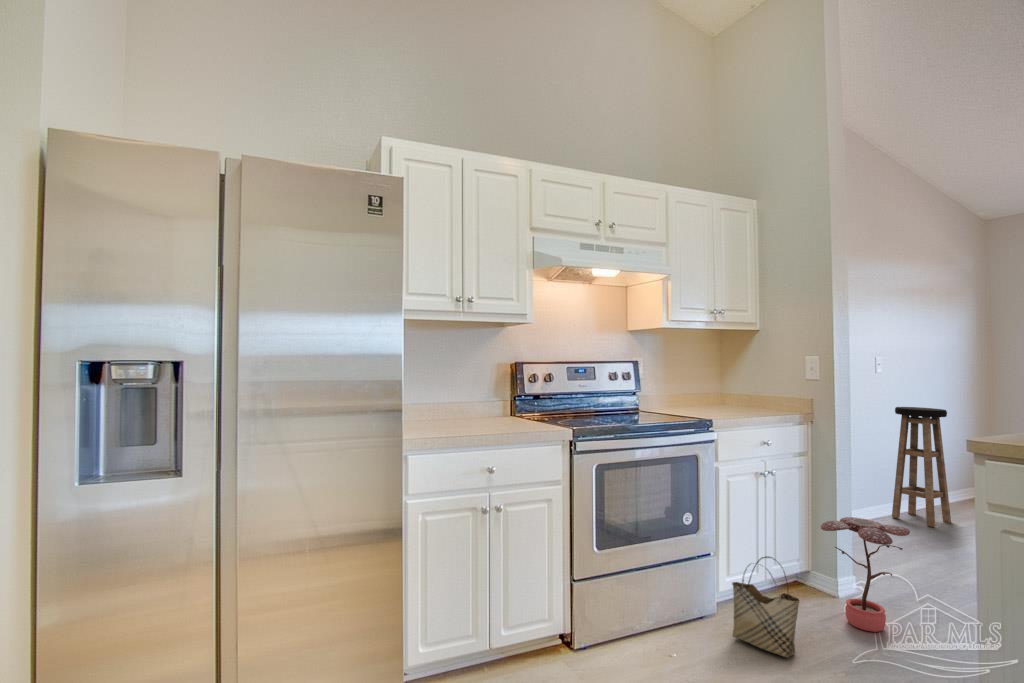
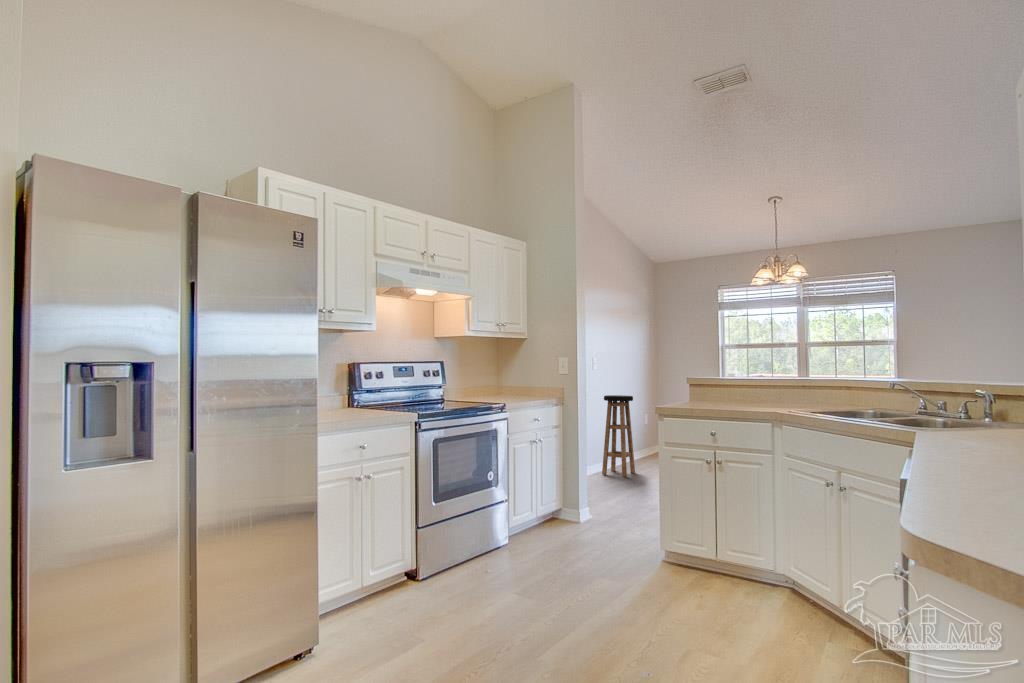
potted plant: present [821,517,910,632] -> none [572,465,620,536]
woven basket: present [732,556,800,658] -> none [522,494,564,557]

